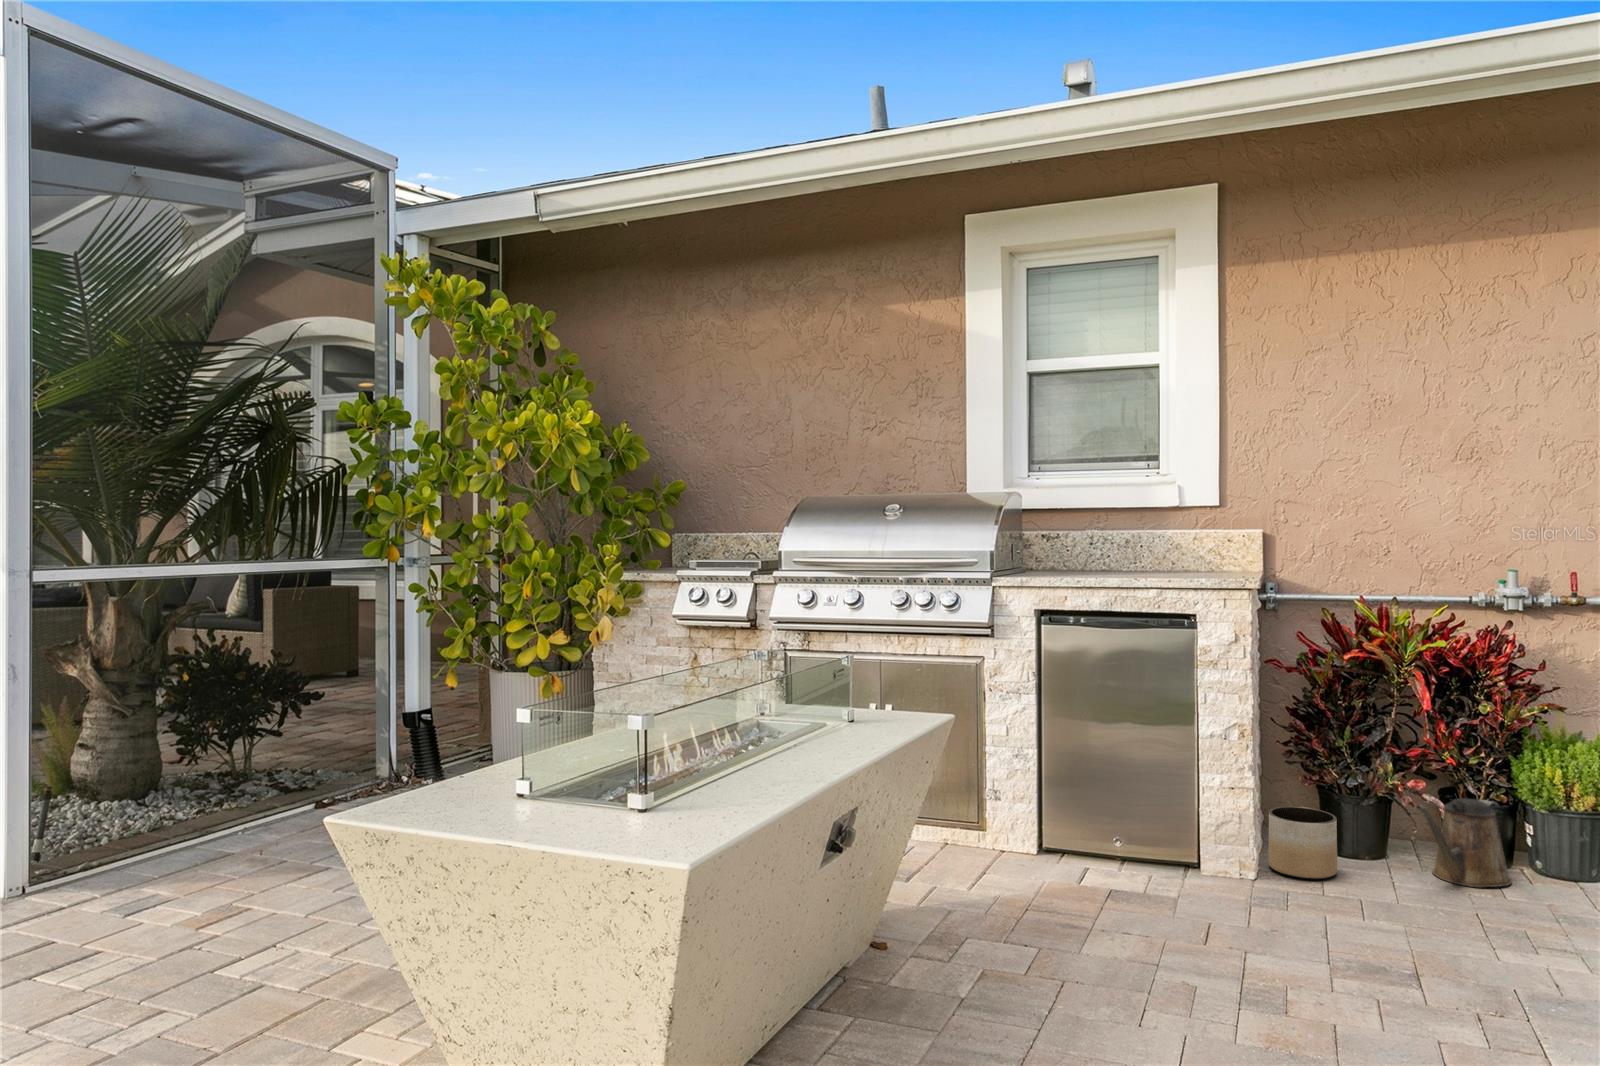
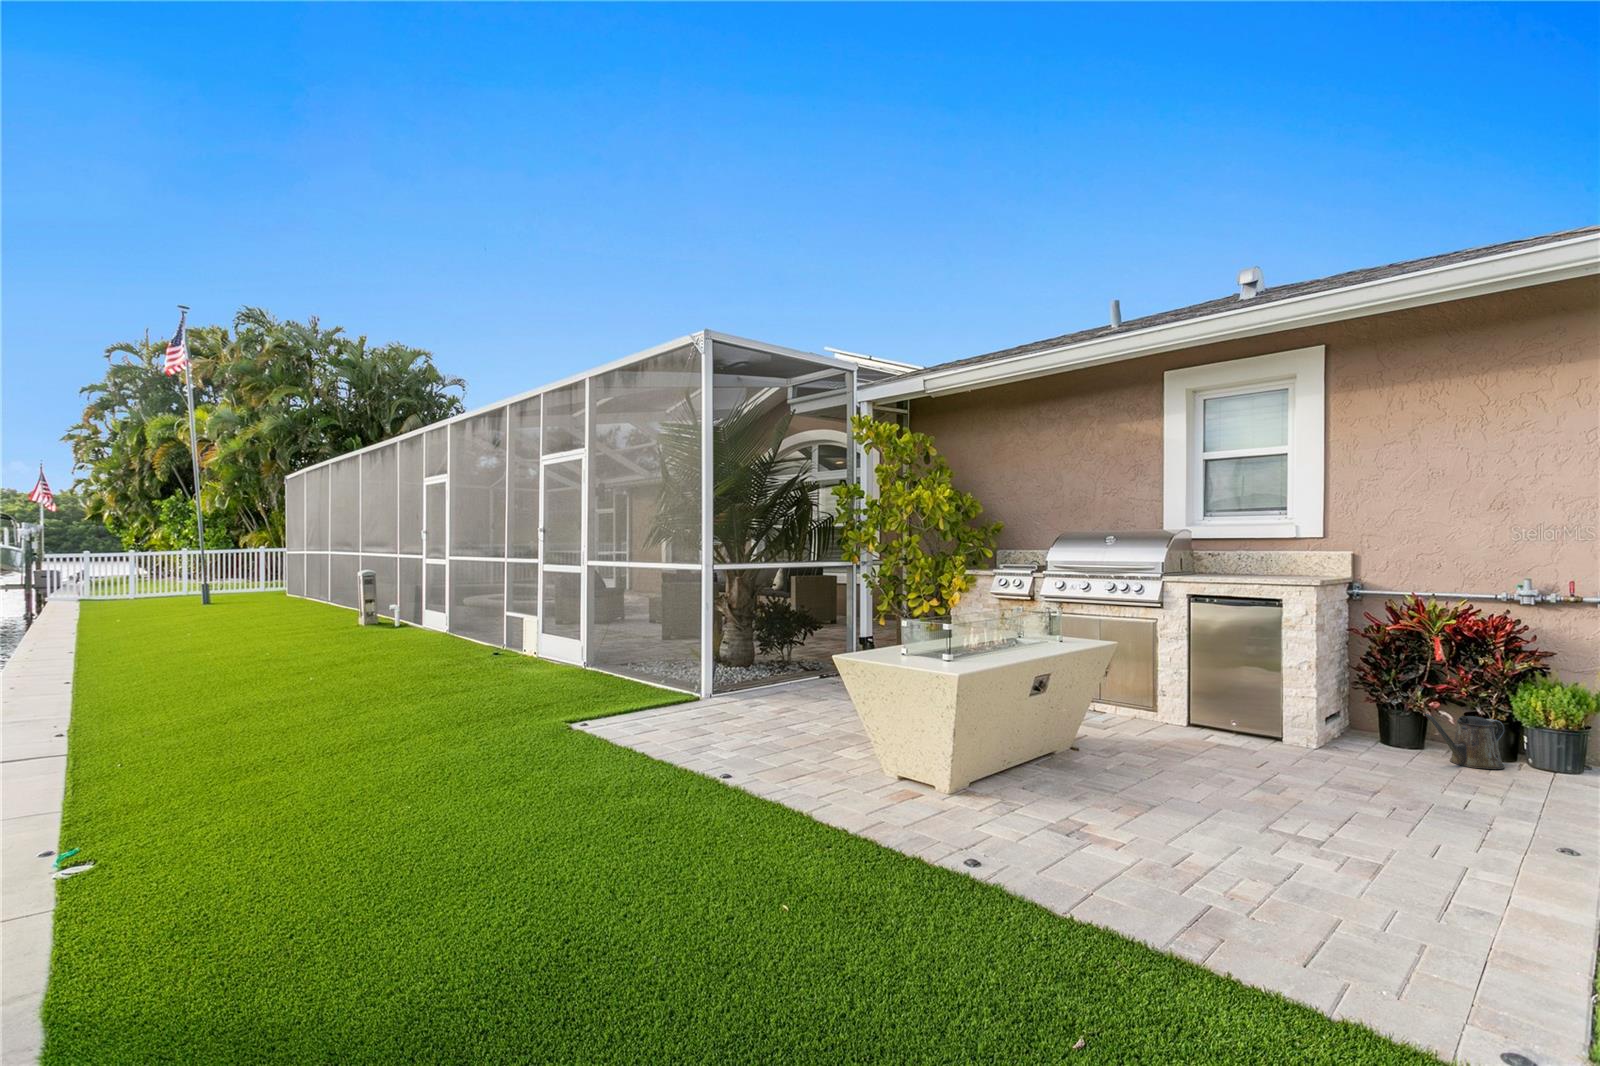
planter: present [1268,806,1337,880] -> none [1335,714,1380,754]

